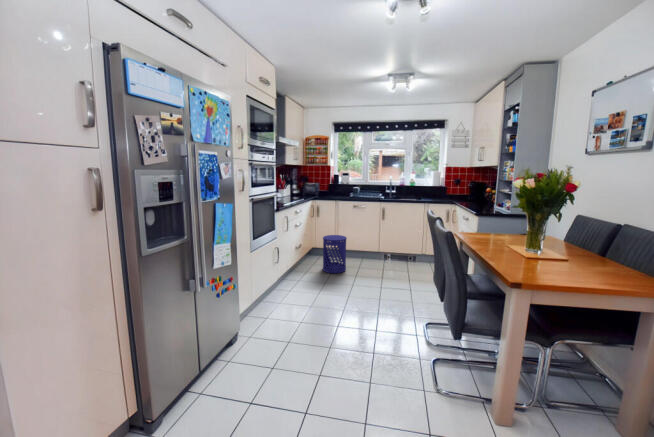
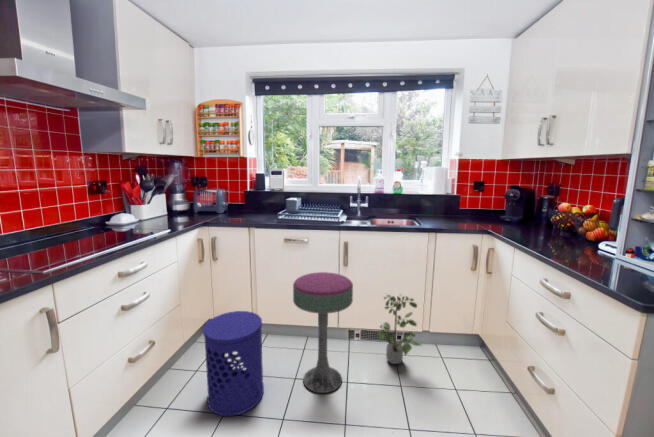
bar stool: none [360,220,386,271] -> present [293,272,353,393]
potted plant: none [398,232,419,266] -> present [378,295,421,364]

